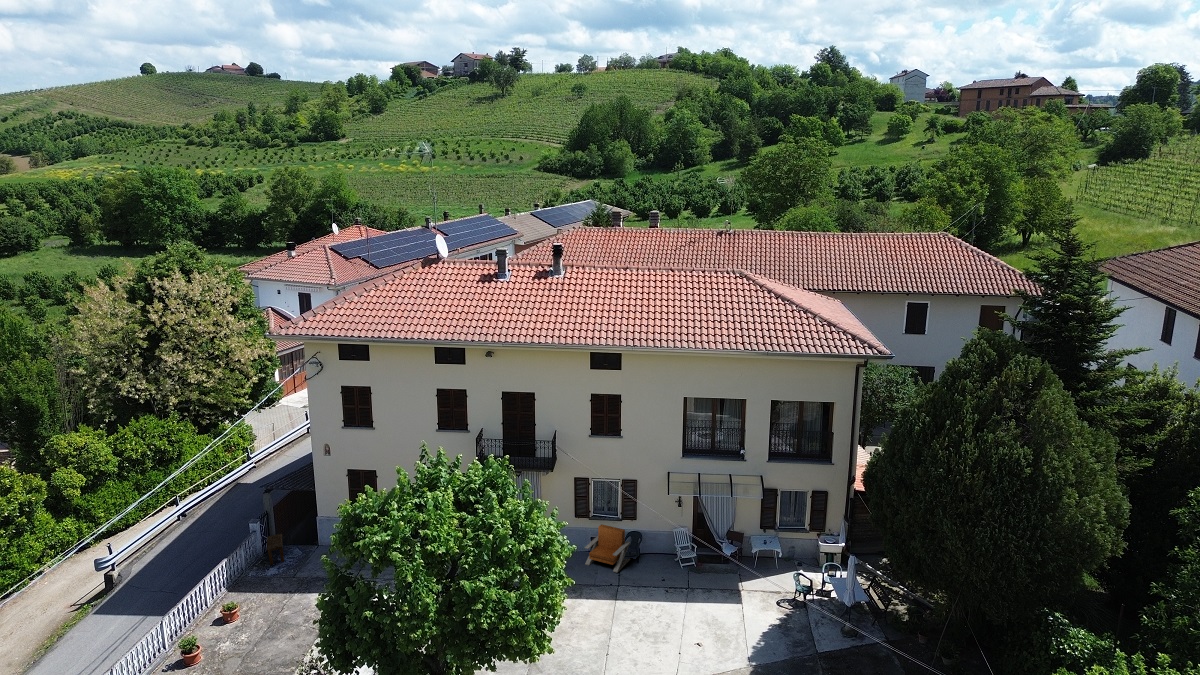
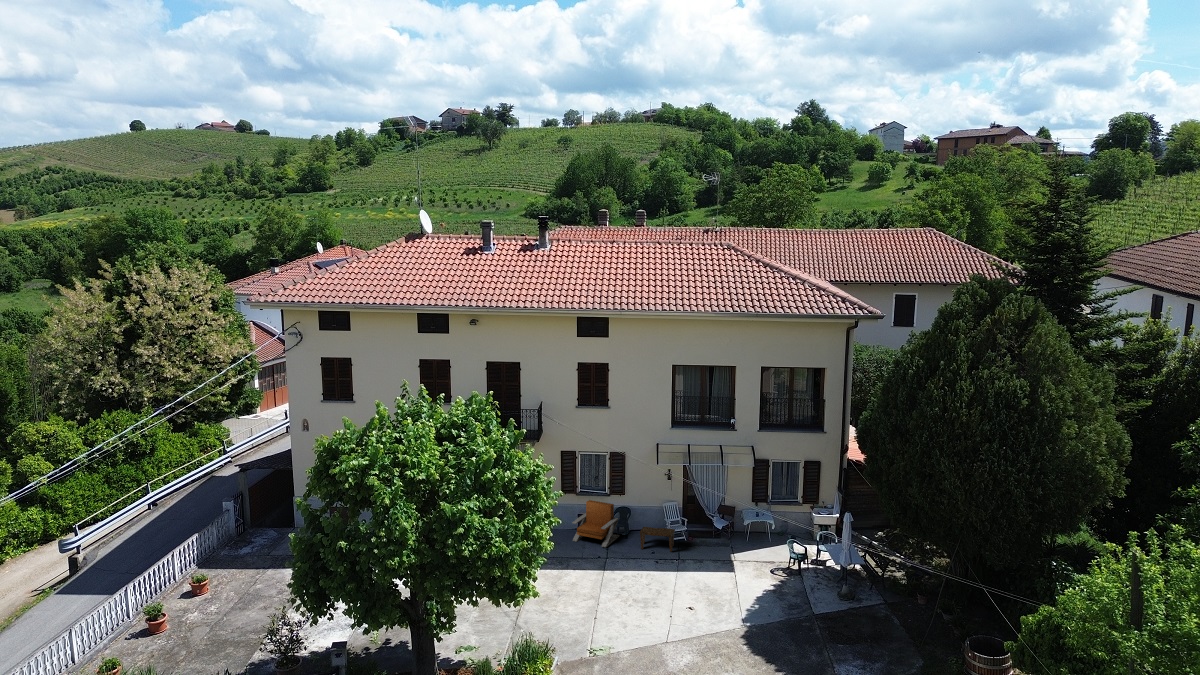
bench: present [267,534,284,565] -> present [640,527,675,552]

